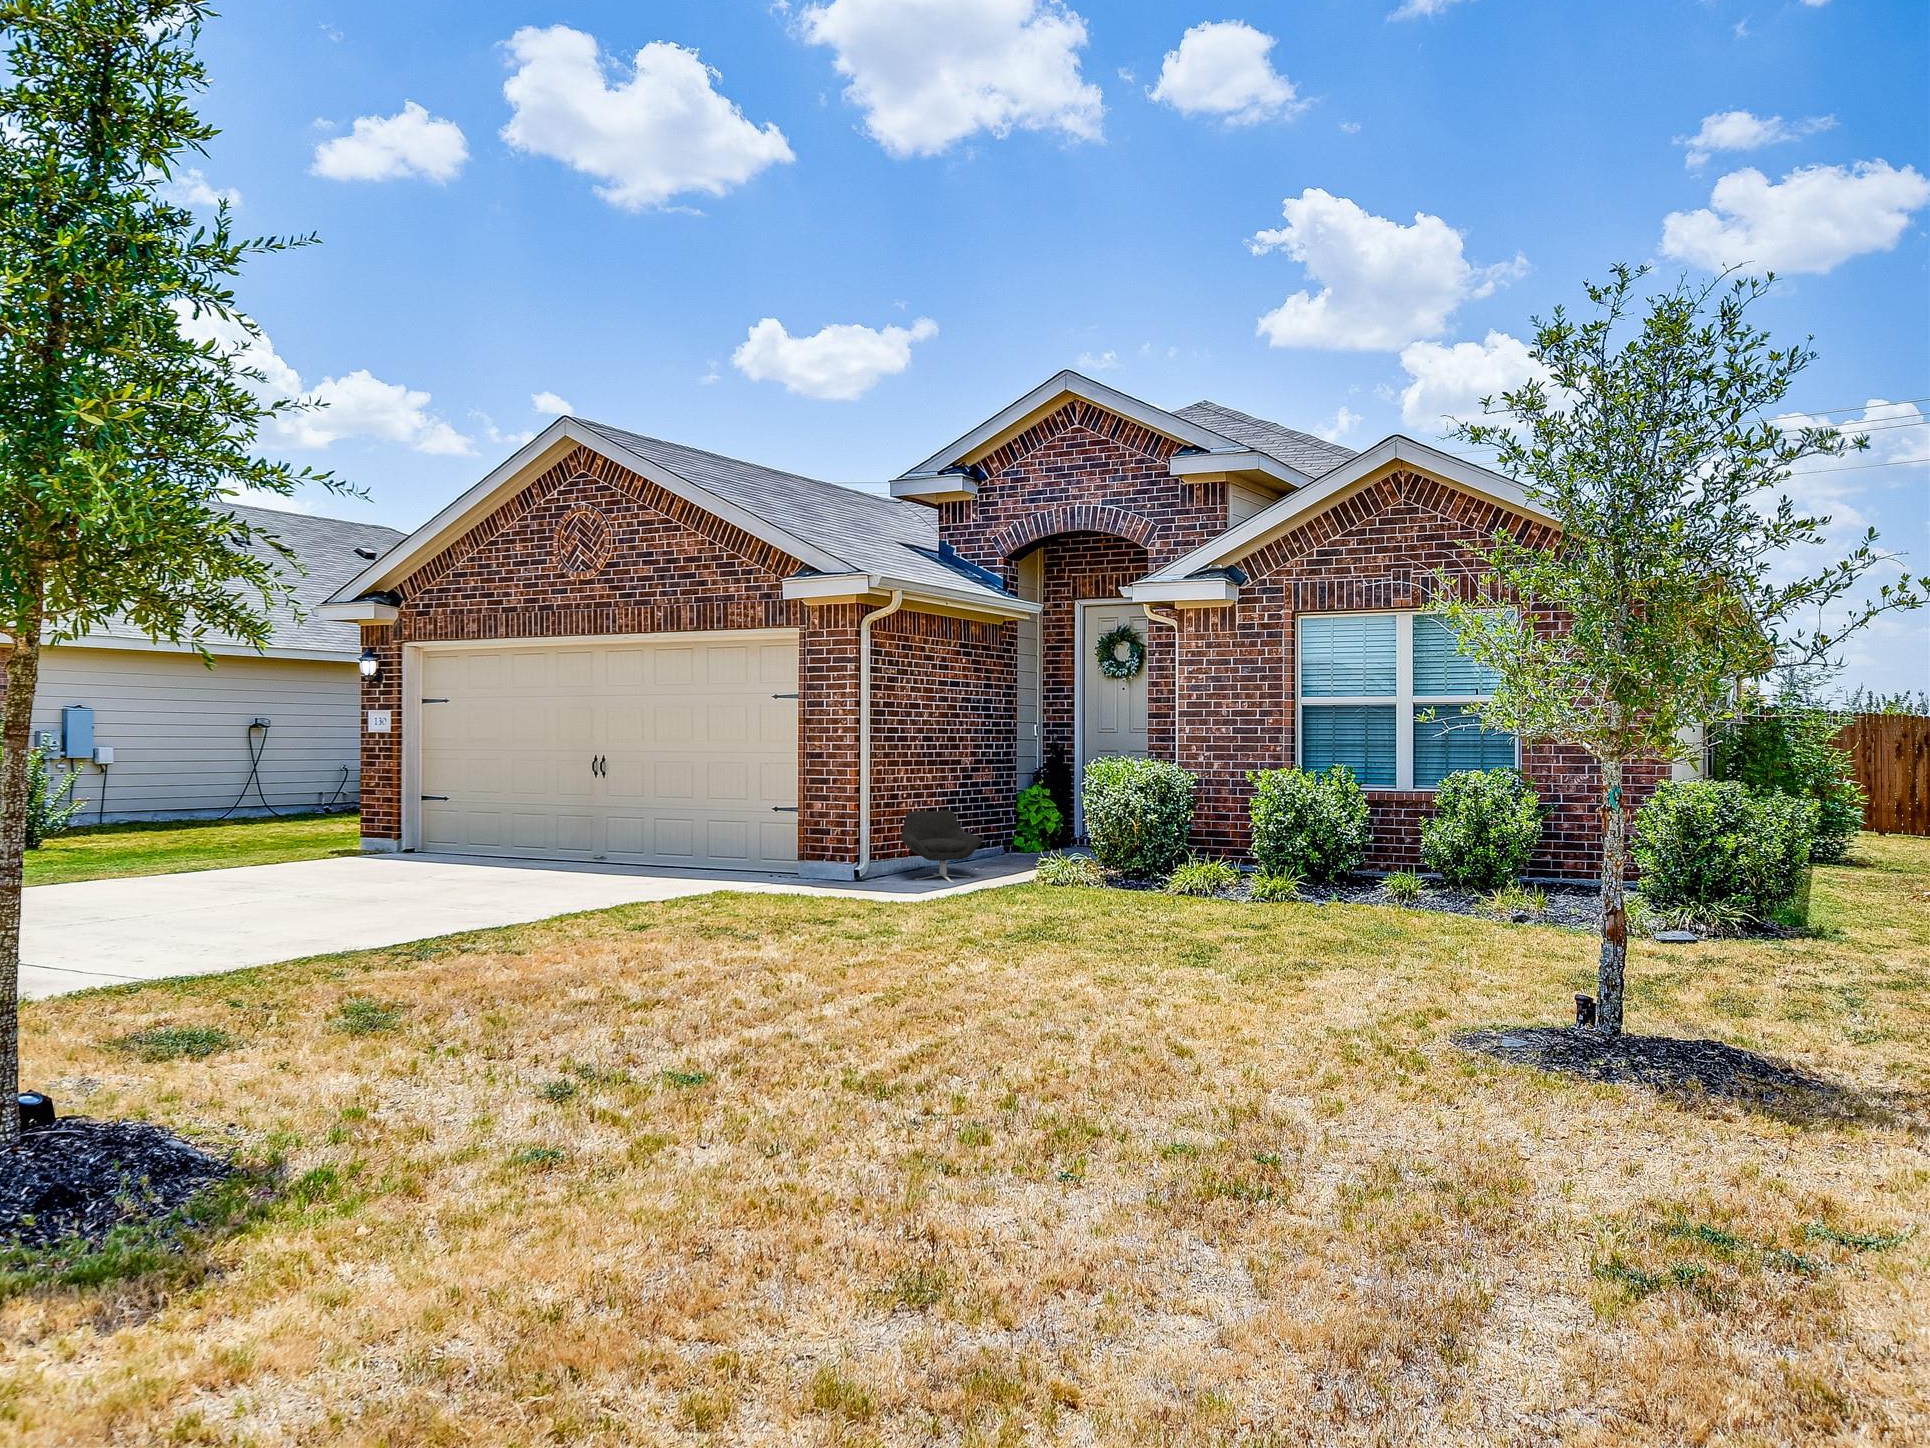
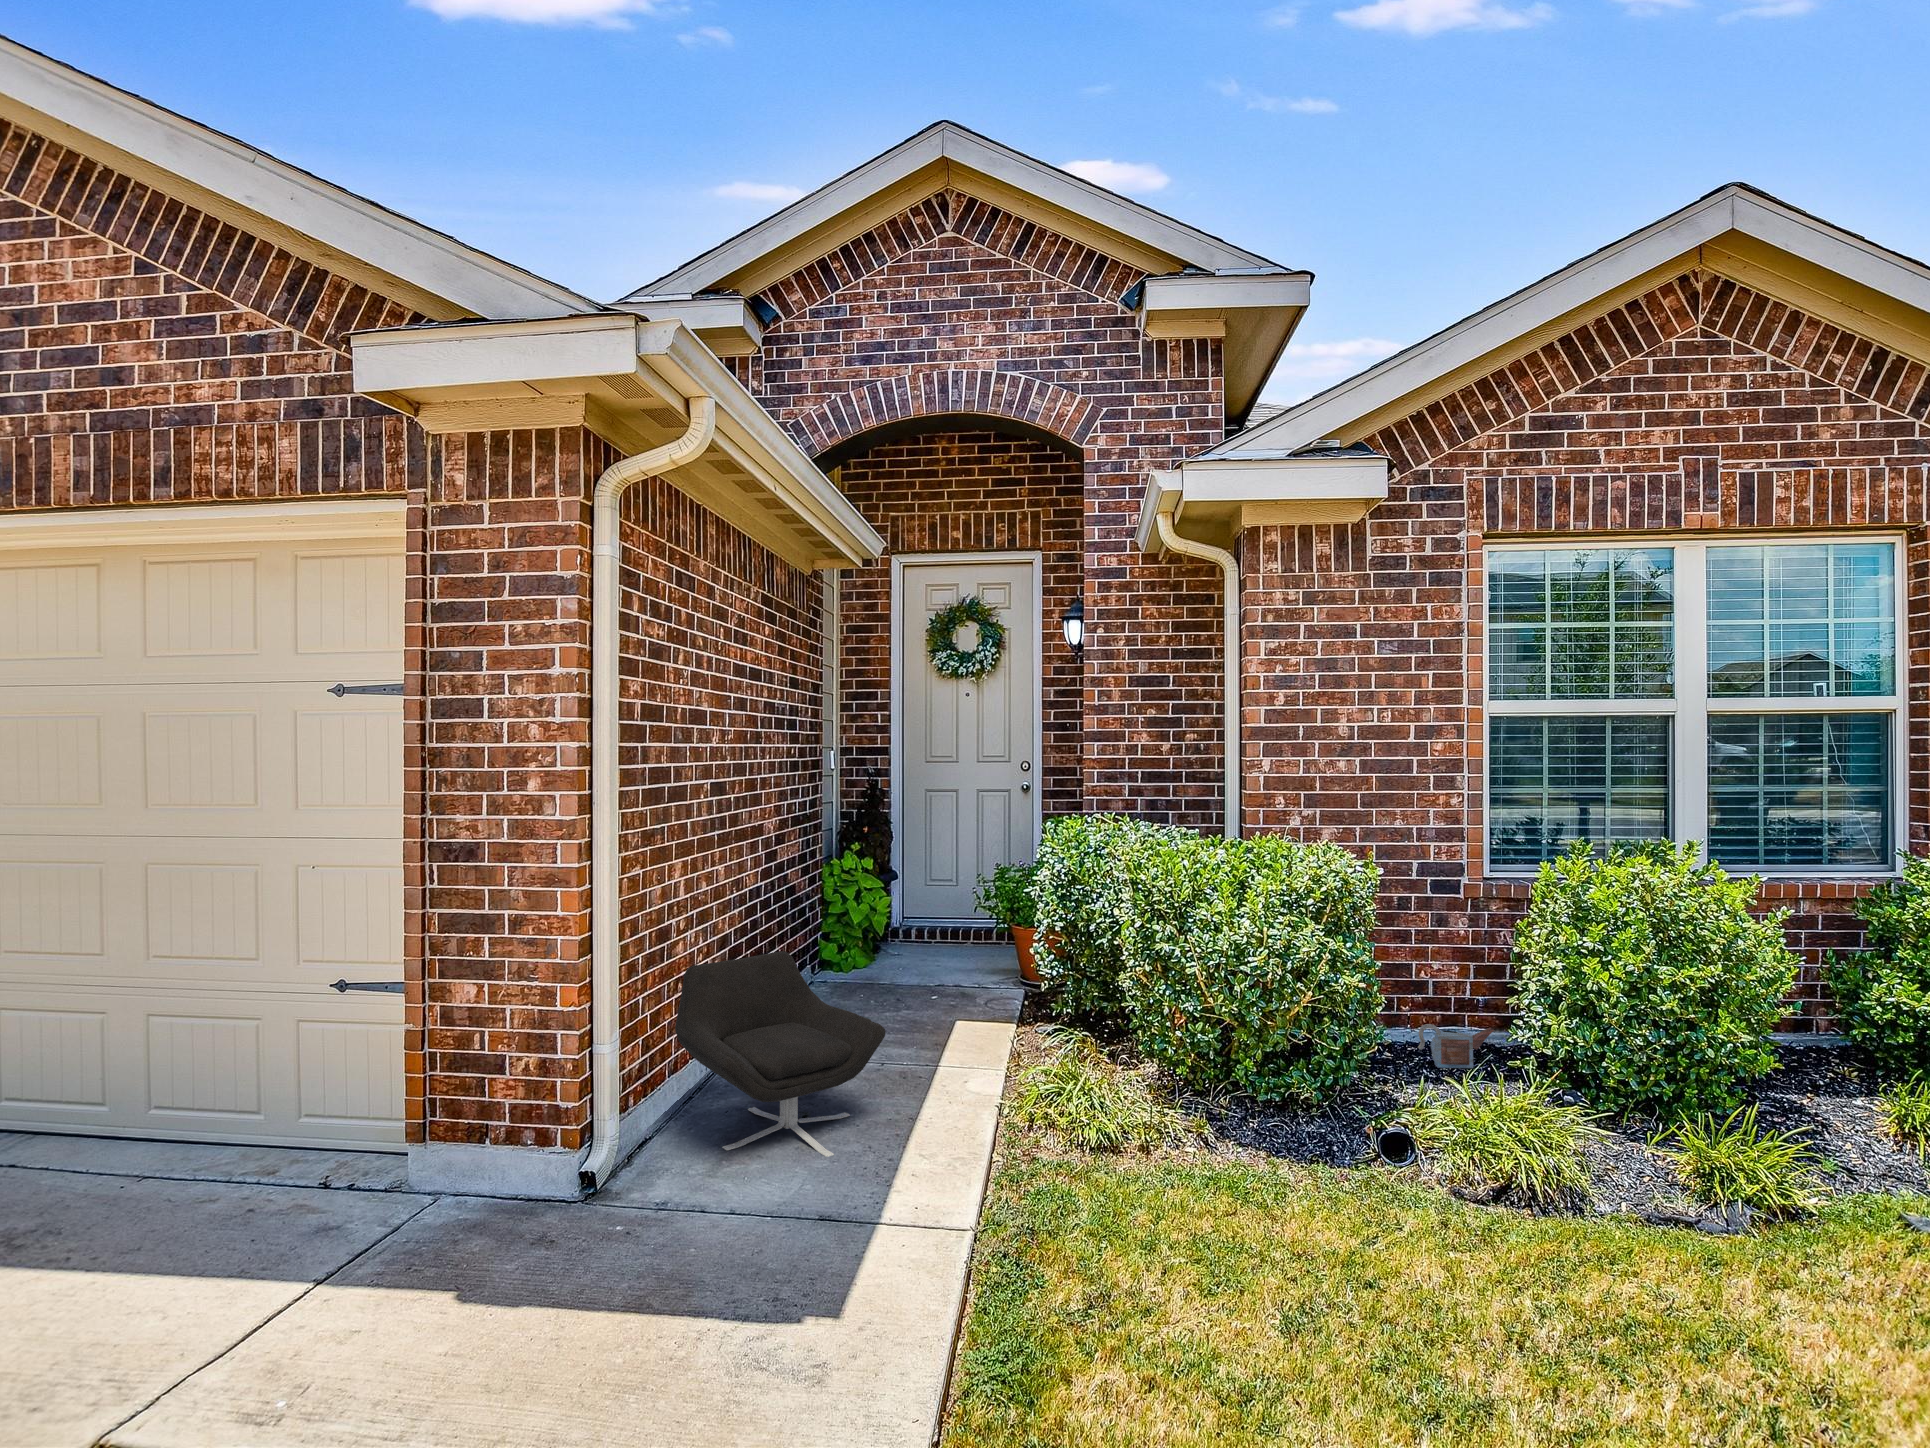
watering can: none [1253,861,1291,883] -> present [1418,1024,1494,1068]

